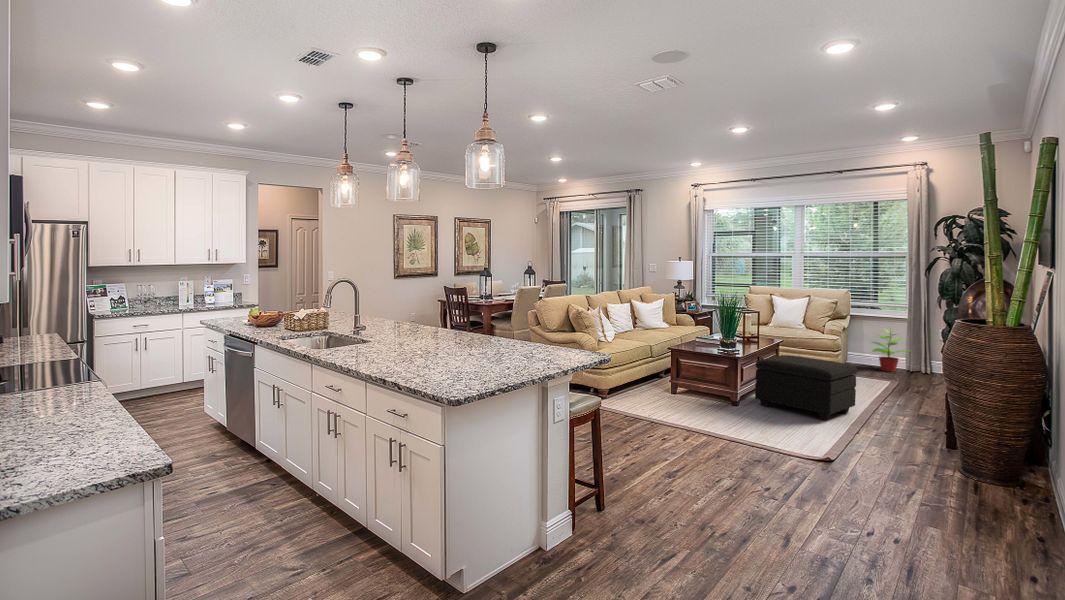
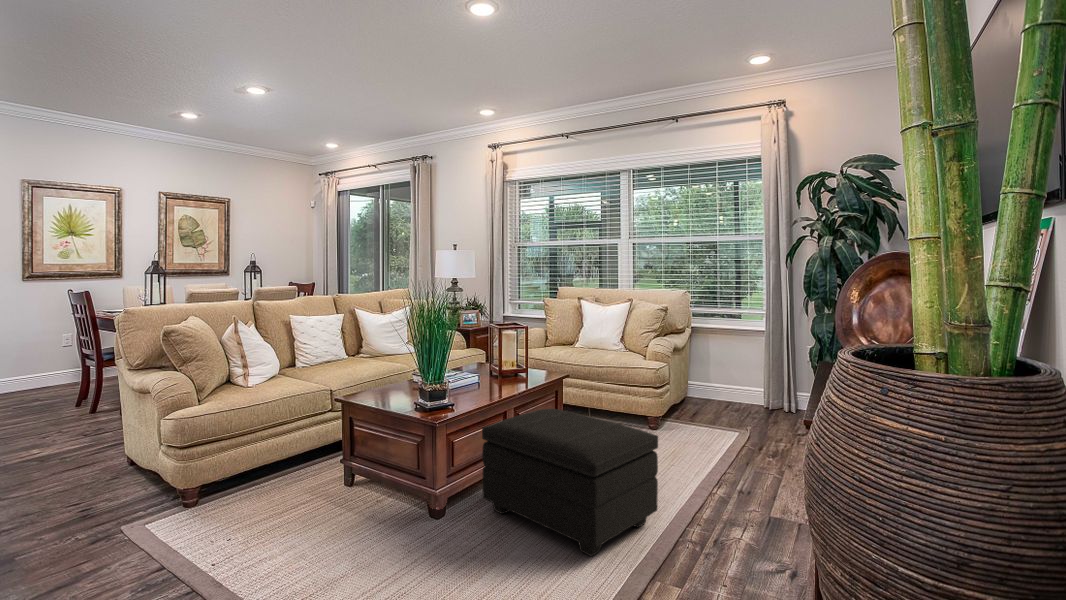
potted plant: present [872,329,910,372] -> none [715,344,770,412]

